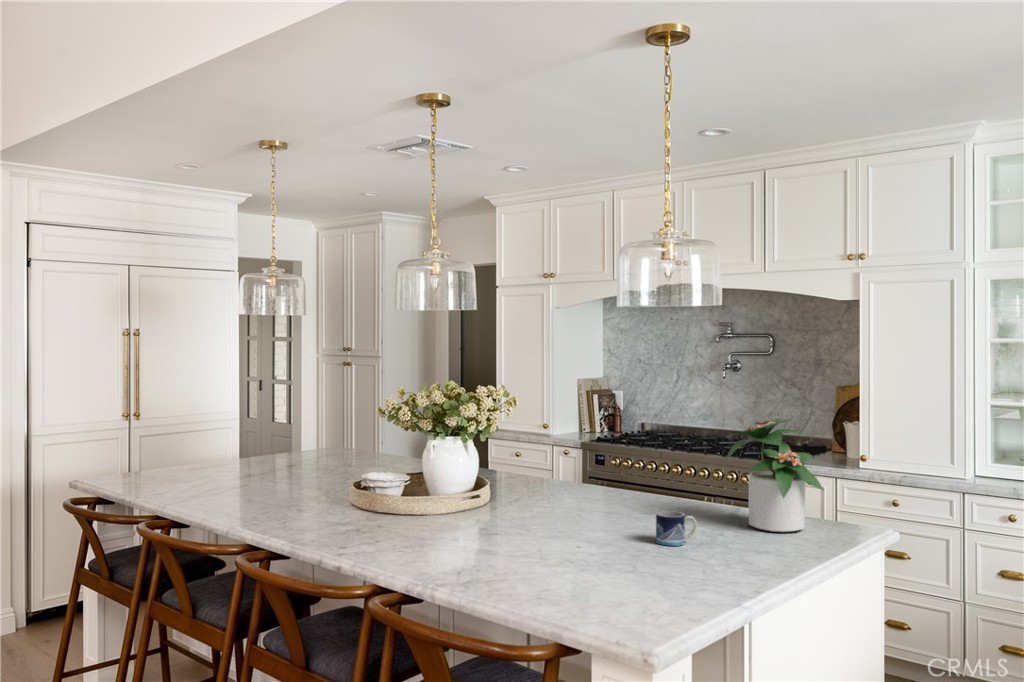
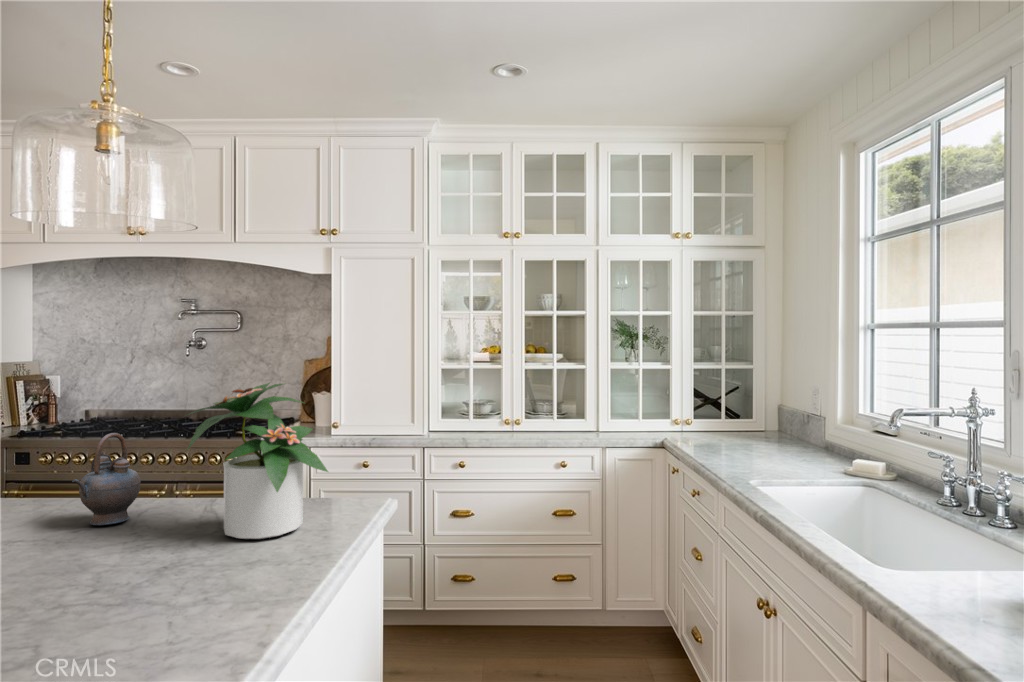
teapot: none [657,446,695,508] -> present [72,433,141,525]
mug: present [656,511,697,546] -> none [48,548,134,619]

